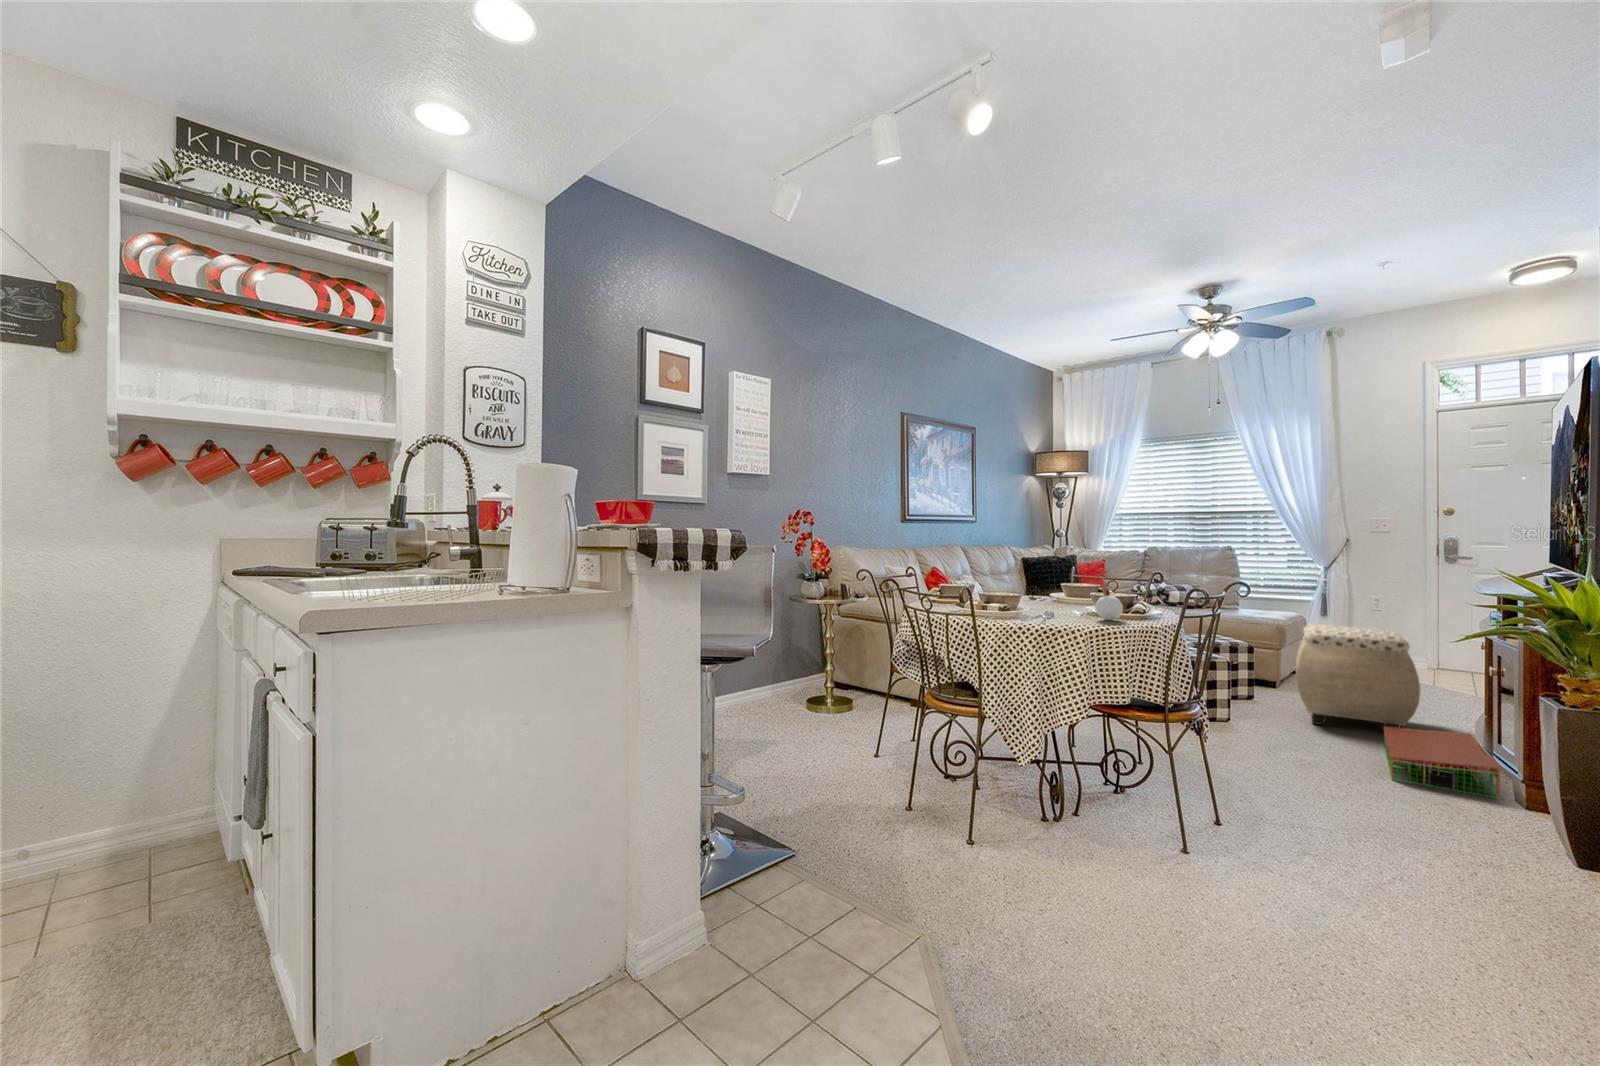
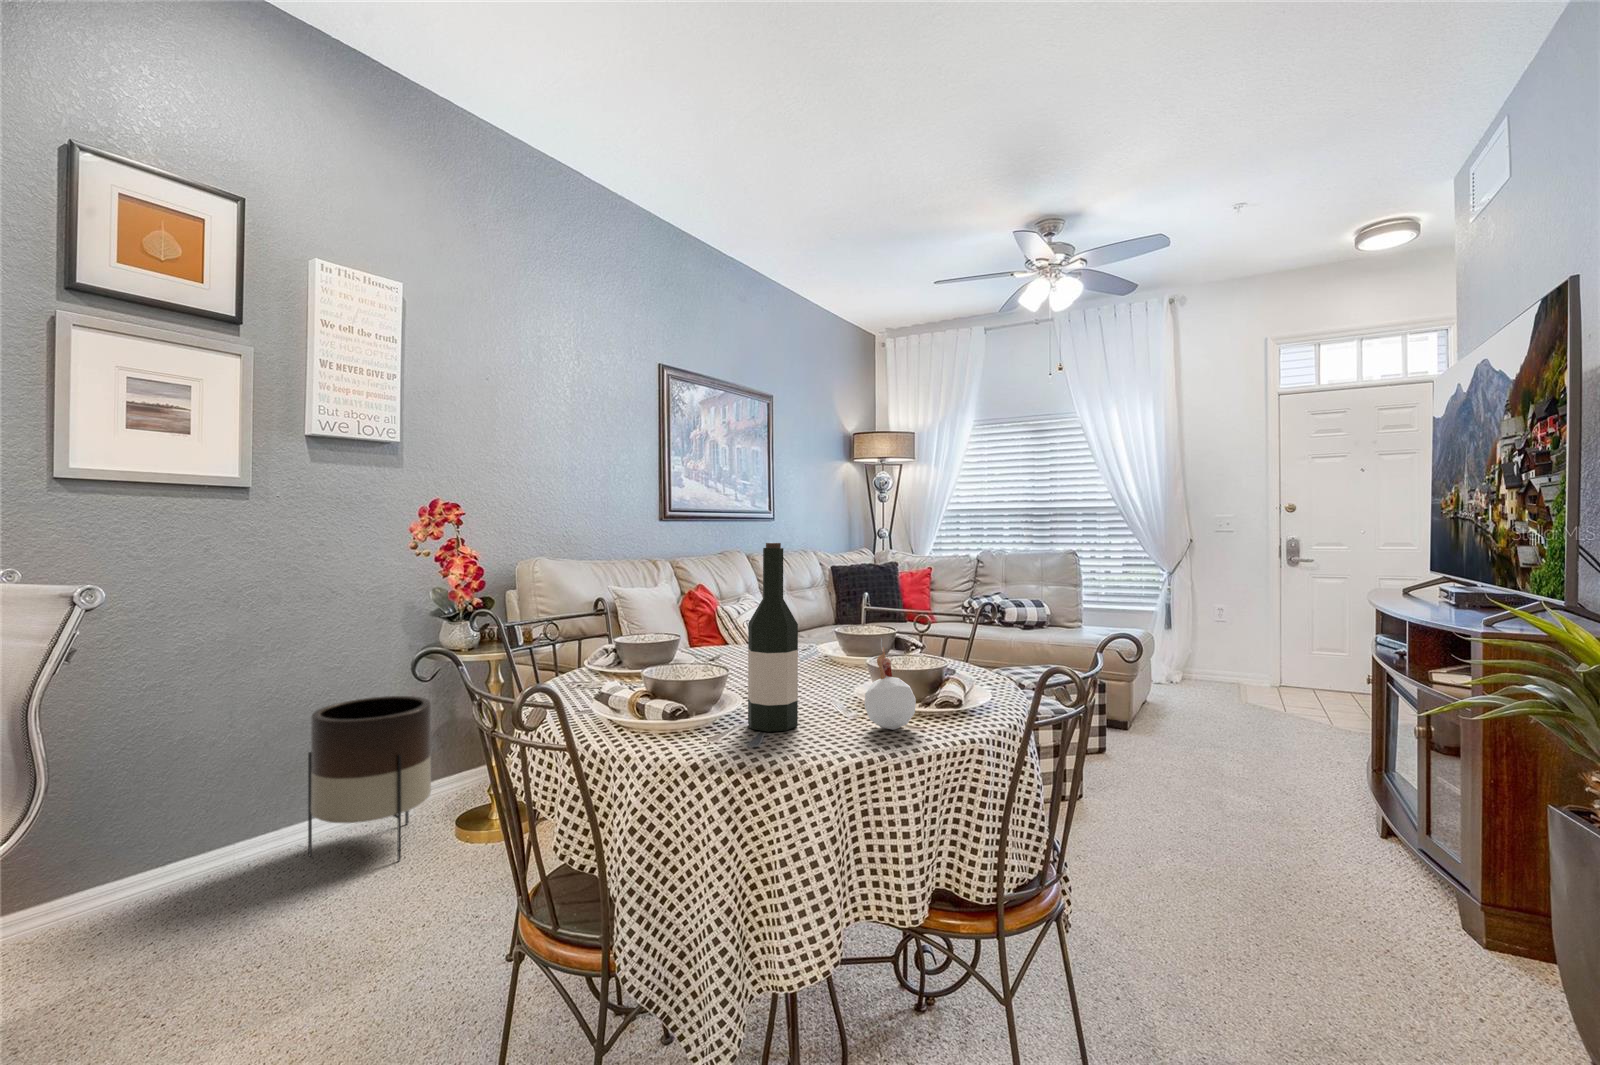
wine bottle: none [1035,530,1061,619] -> present [748,543,798,732]
ottoman: present [1296,624,1420,728] -> none [1153,655,1307,806]
planter: none [732,626,794,718] -> present [308,696,431,860]
storage bin: present [1384,727,1501,798] -> none [1267,800,1442,926]

